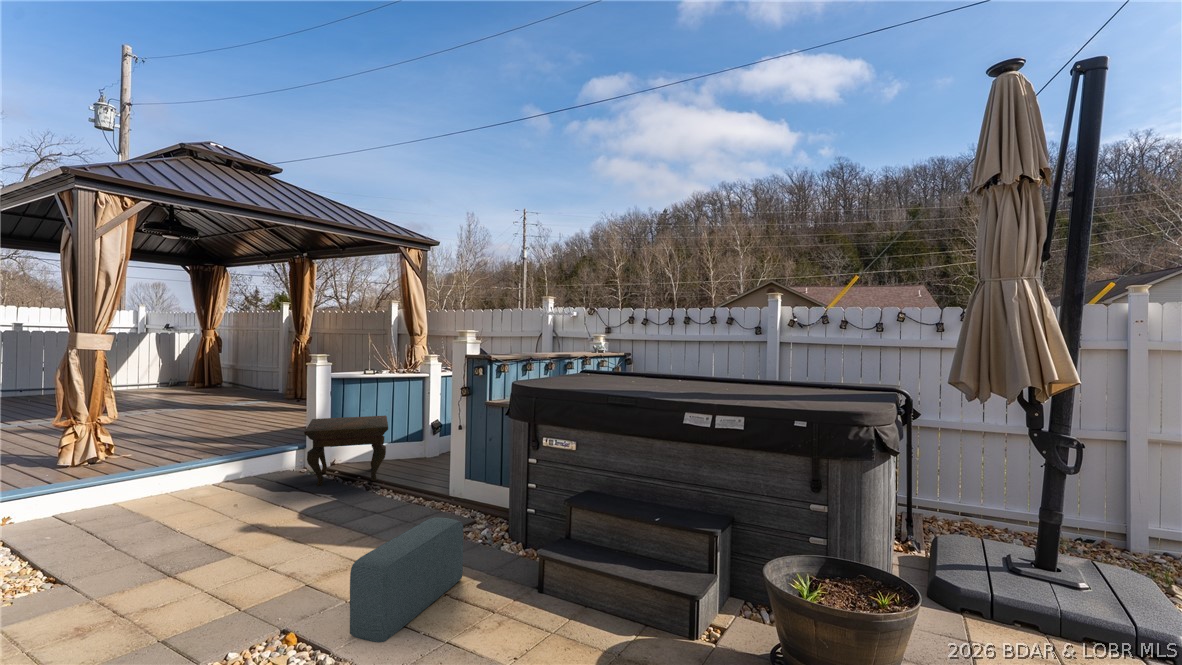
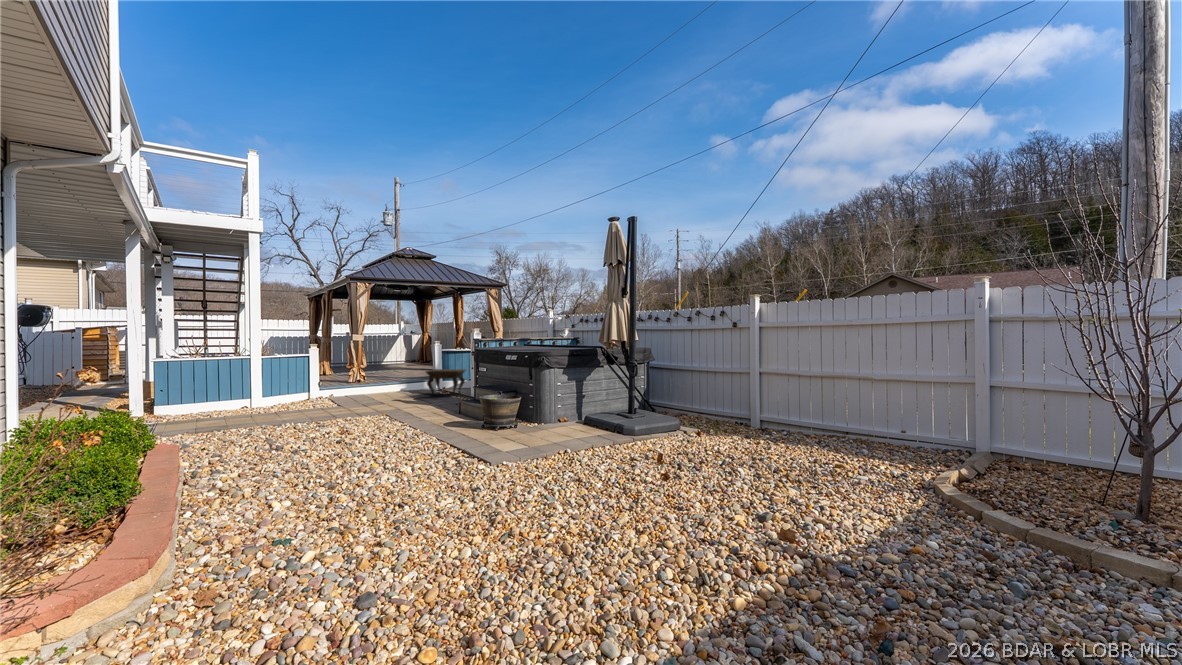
pouf: present [350,517,463,643] -> none [402,389,444,414]

